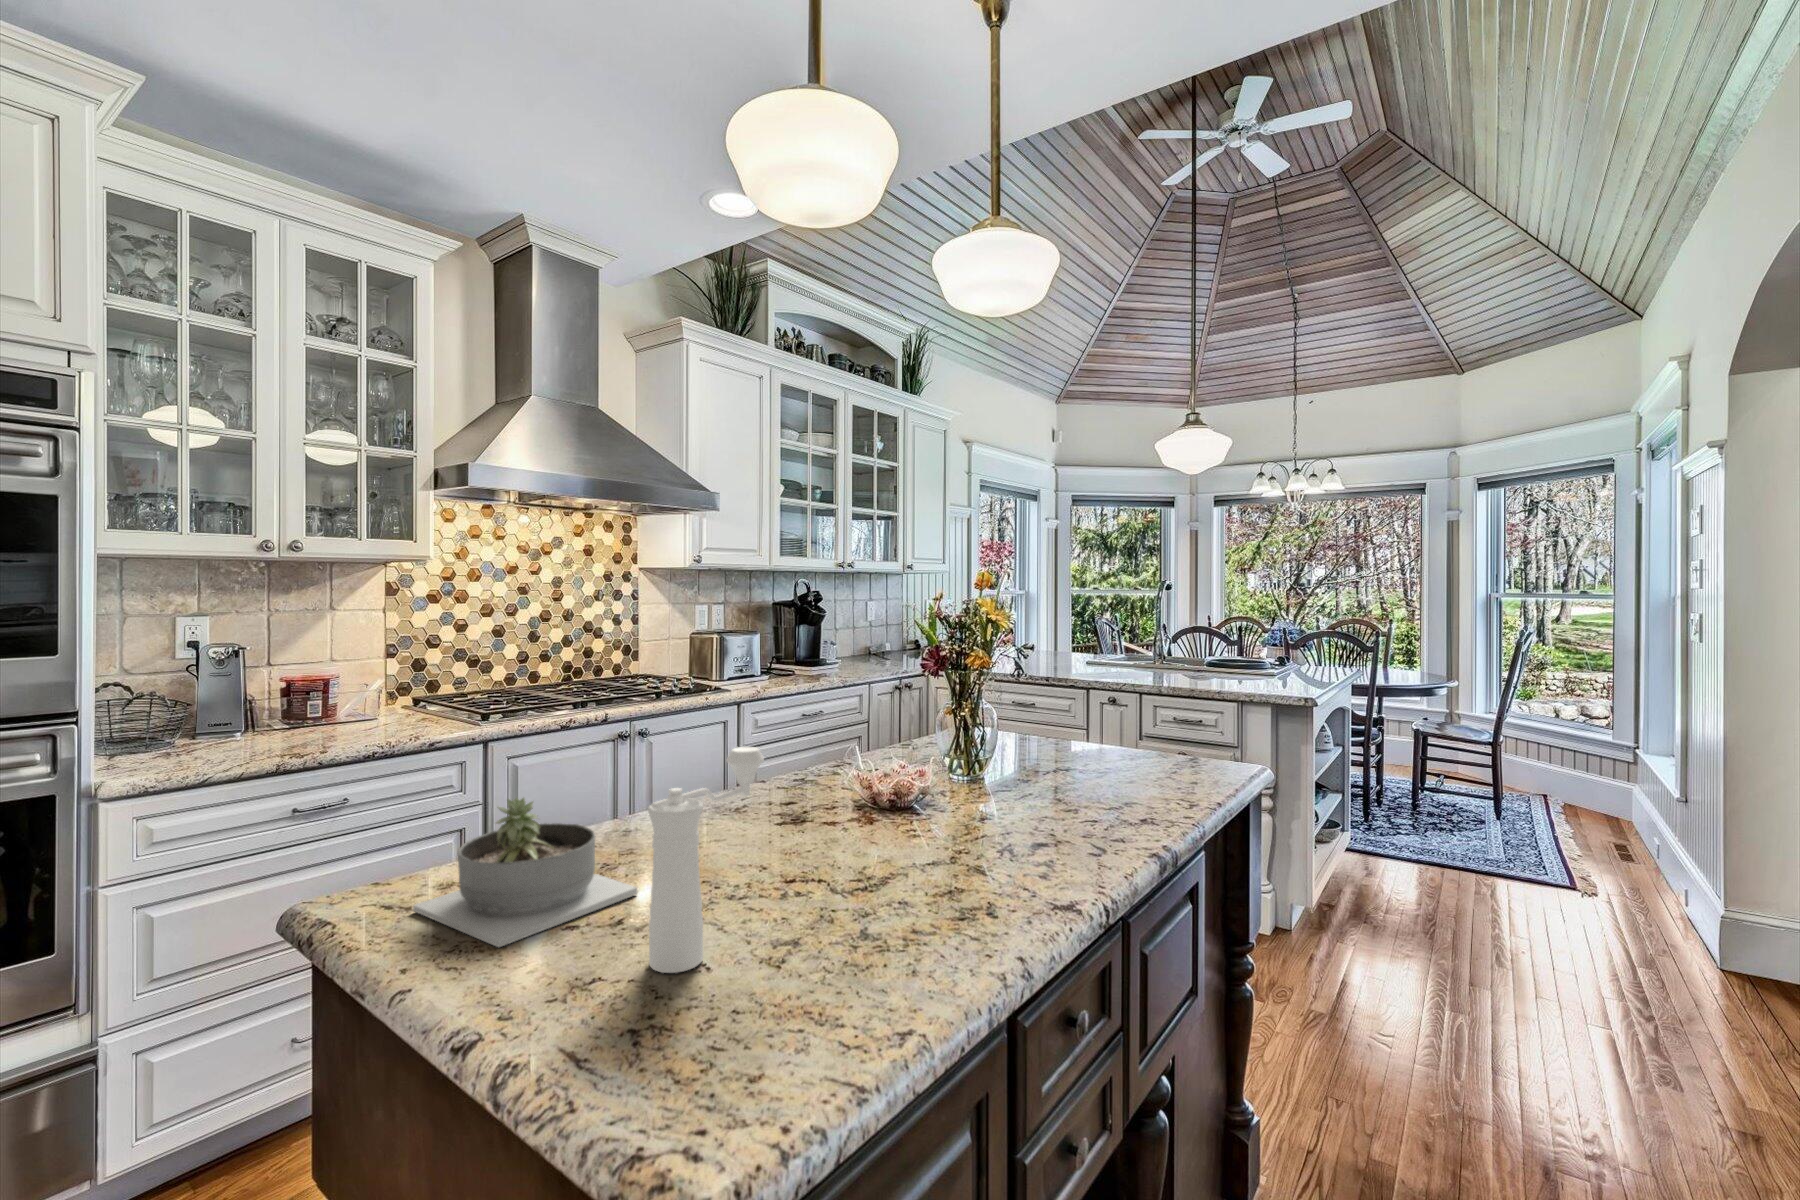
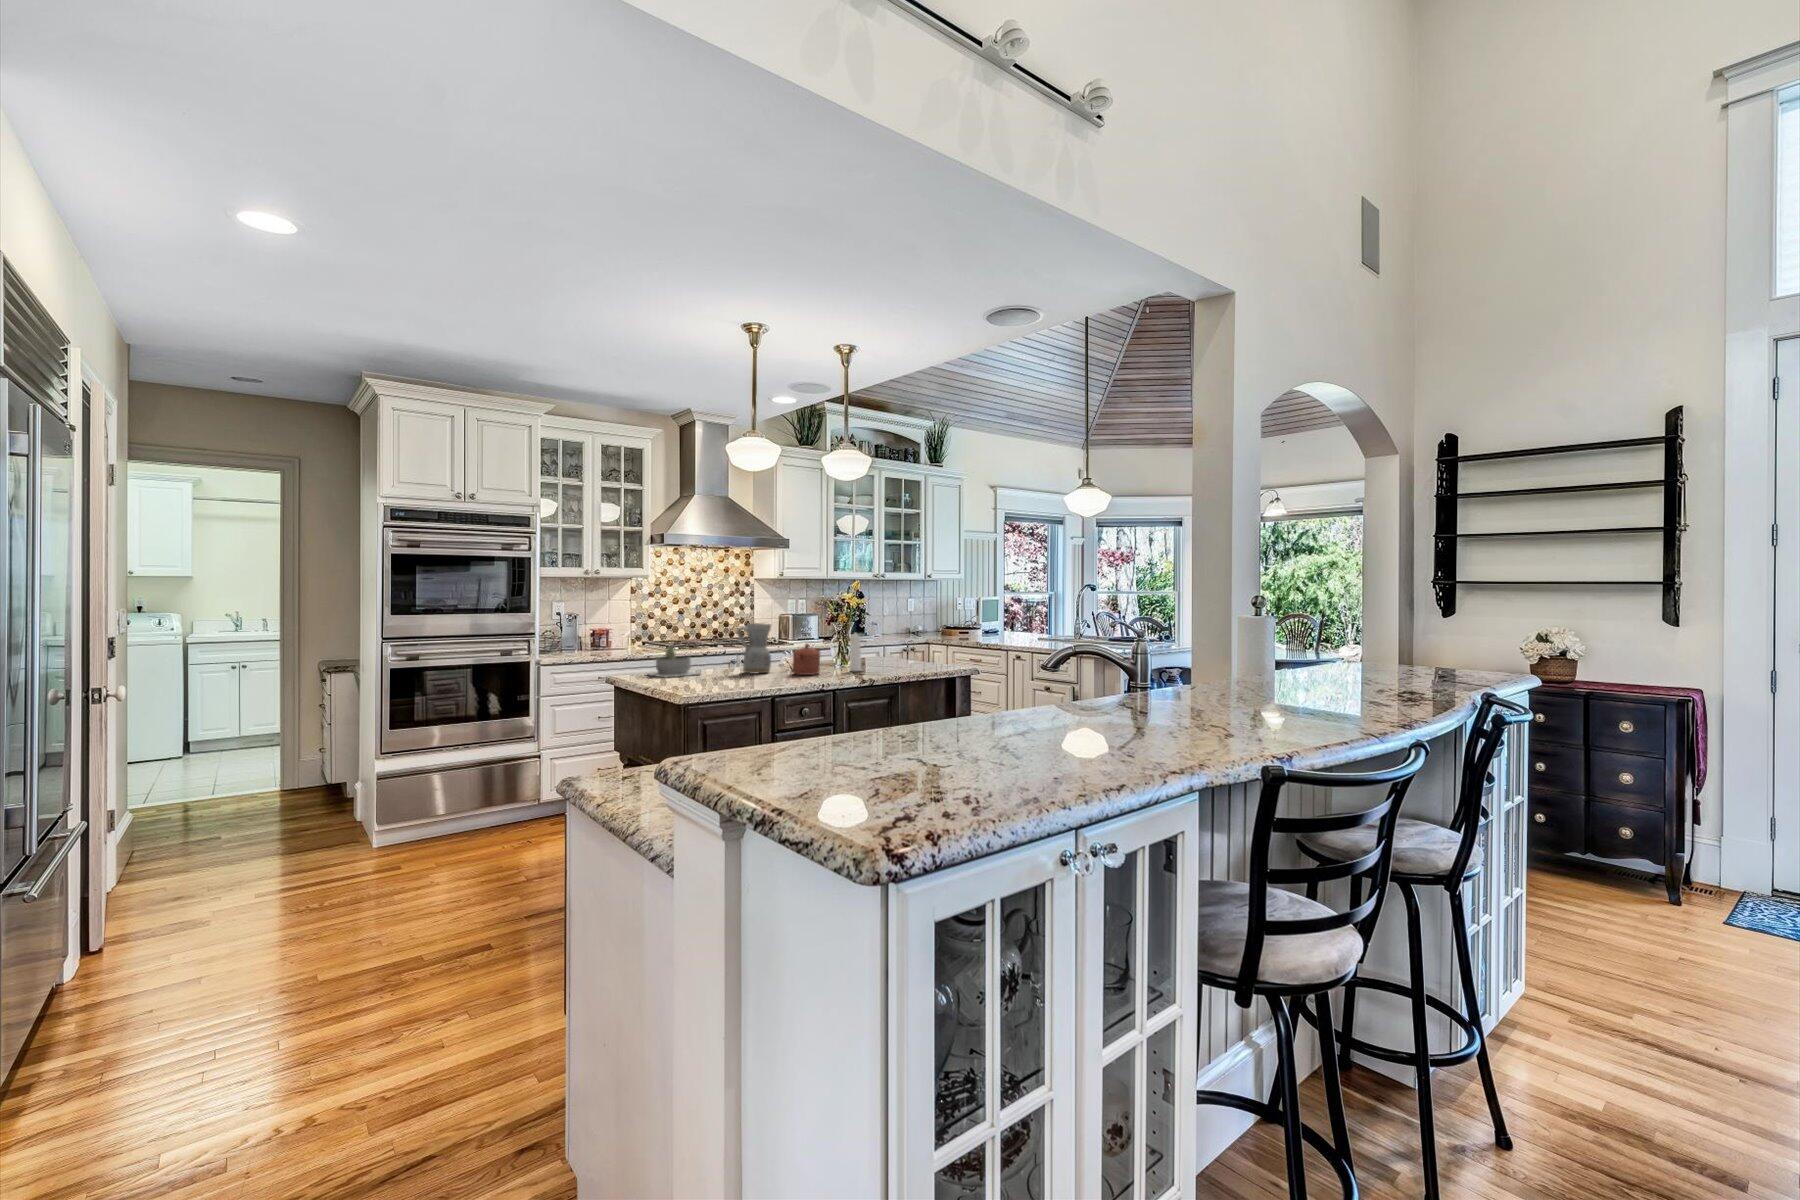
ceramic pitcher: none [754,695,860,868] -> present [737,623,771,674]
pepper mill: present [648,747,764,973] -> present [850,627,876,671]
teapot: none [944,761,1032,872] -> present [793,644,820,675]

